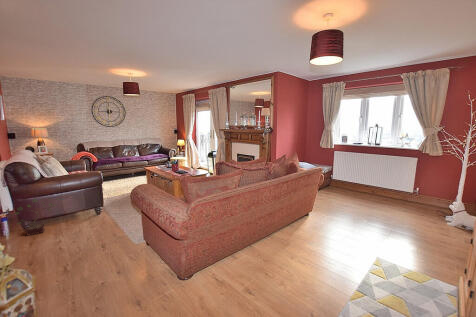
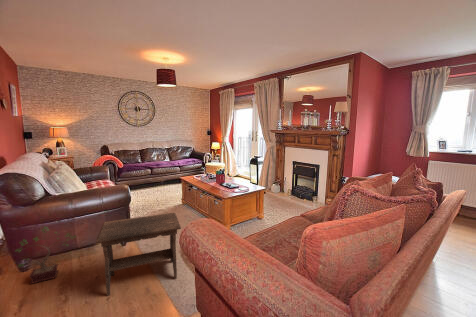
footstool: none [69,189,127,239] -> present [96,213,181,296]

